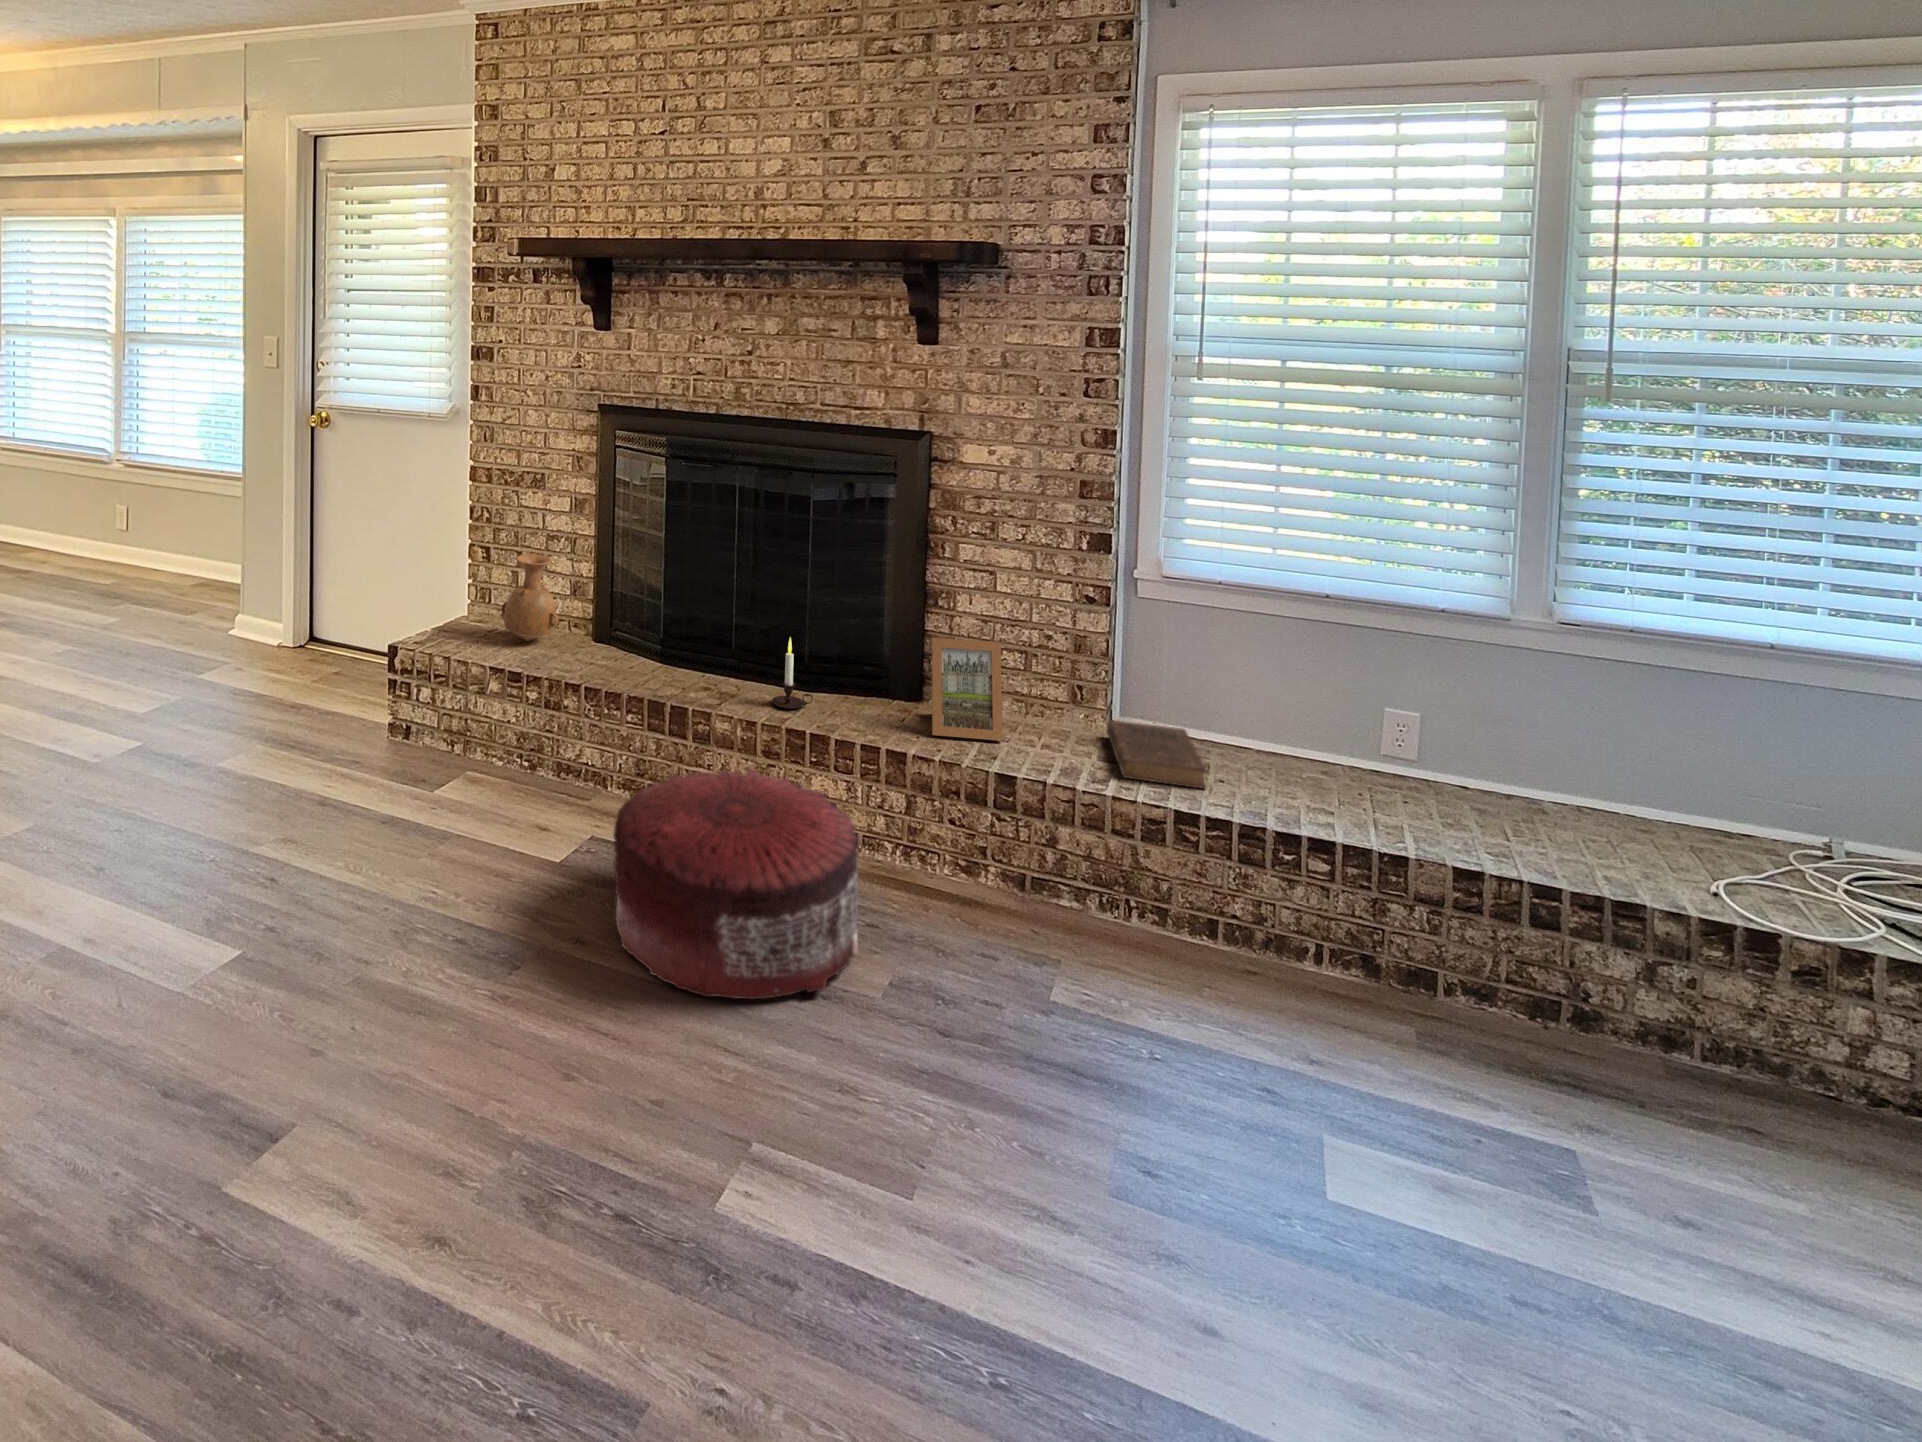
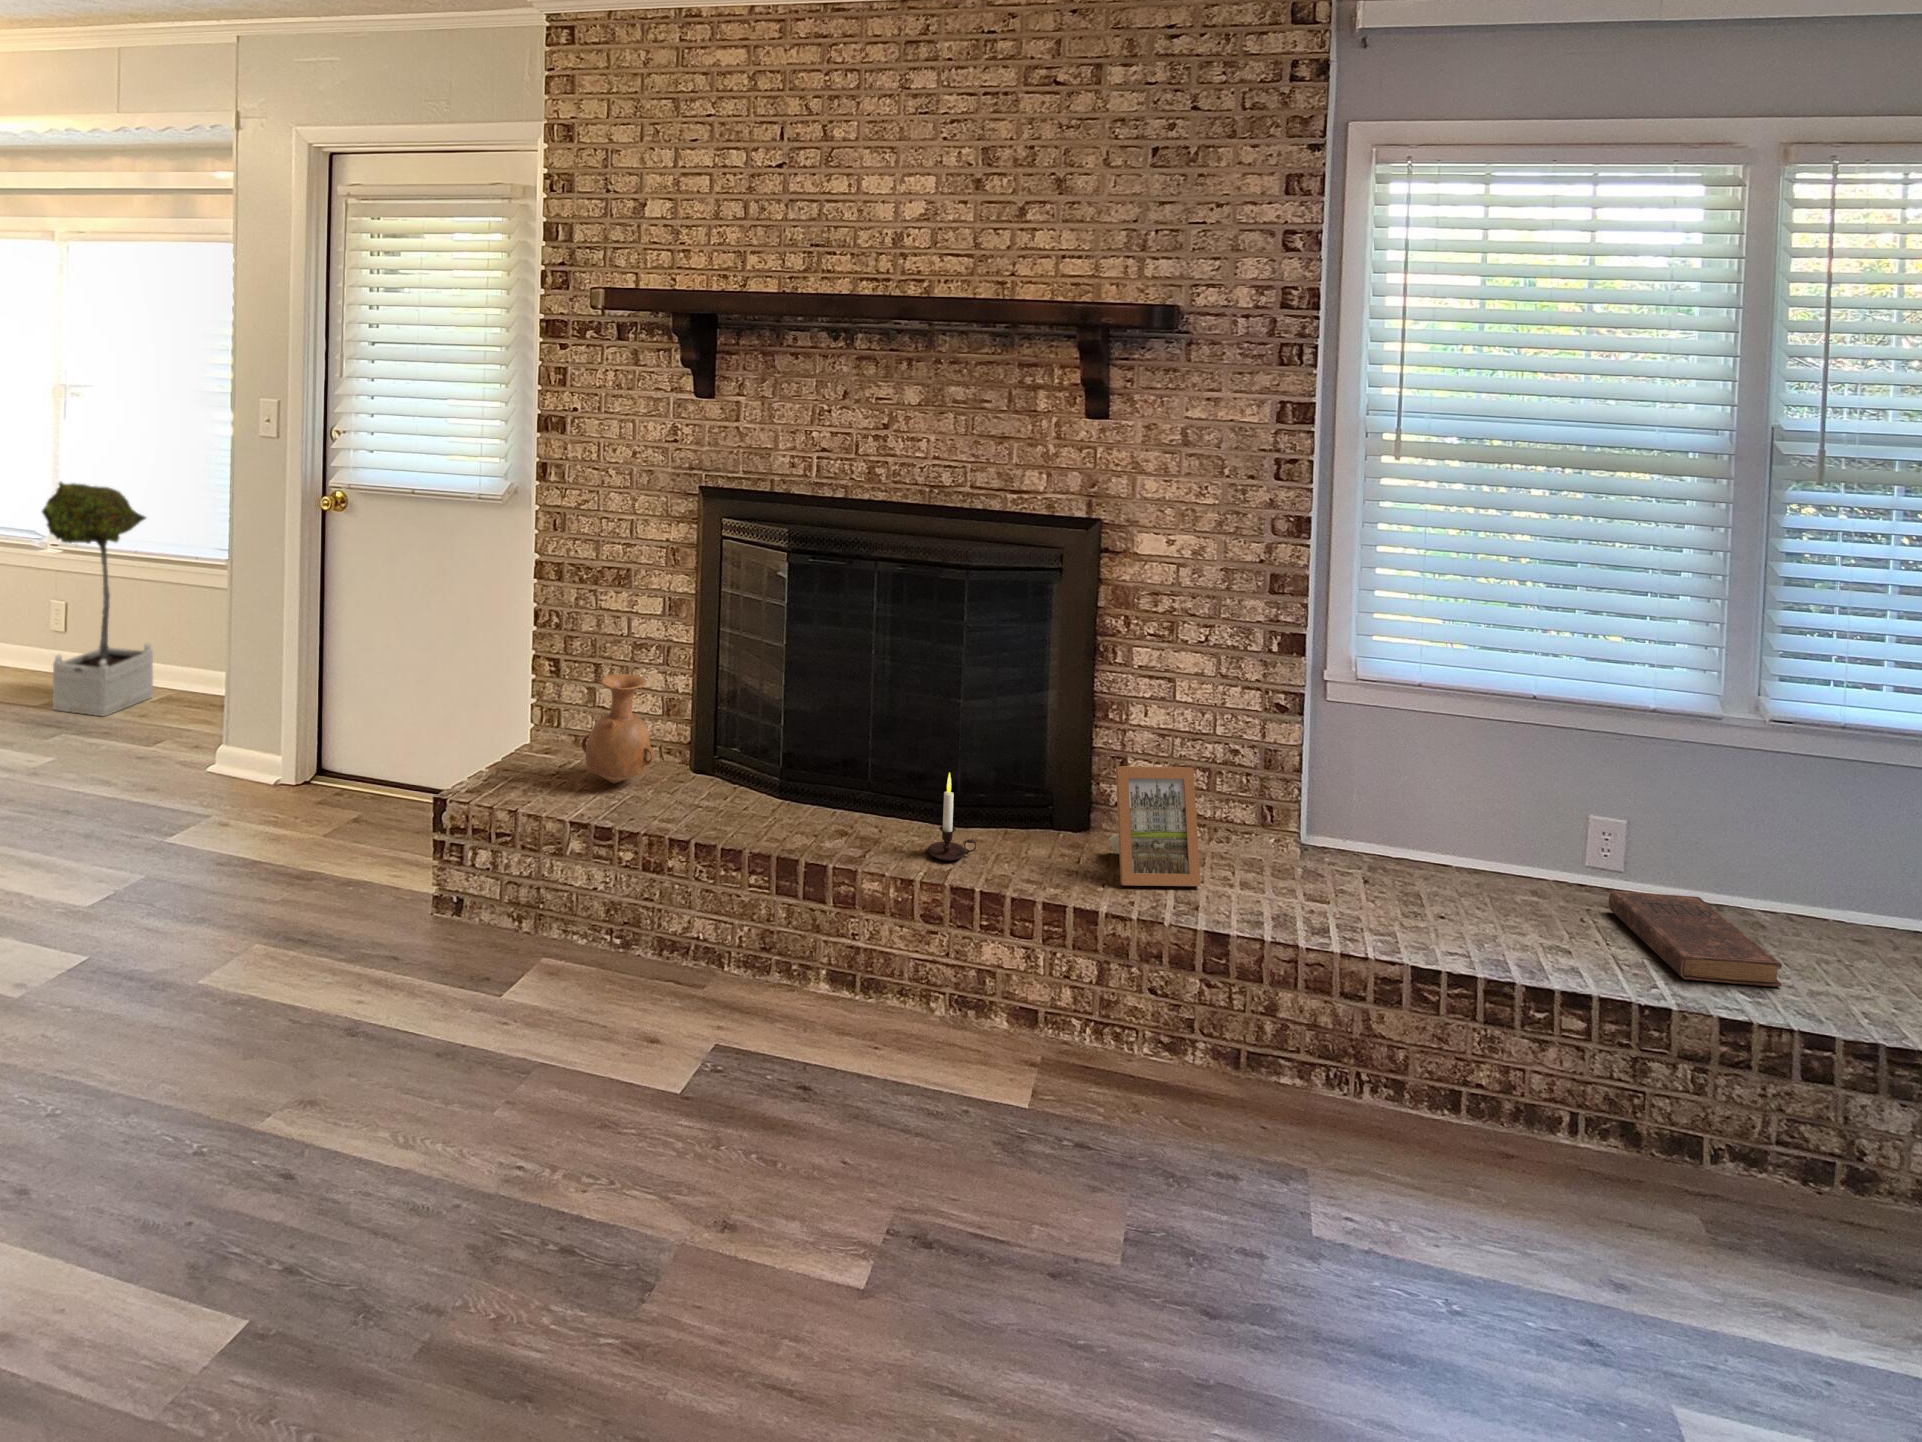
potted tree: none [106,403,189,588] -> present [42,482,153,717]
book: present [1107,720,1206,788] -> present [1609,891,1782,987]
pouf: present [613,769,859,999] -> none [766,956,1079,1306]

